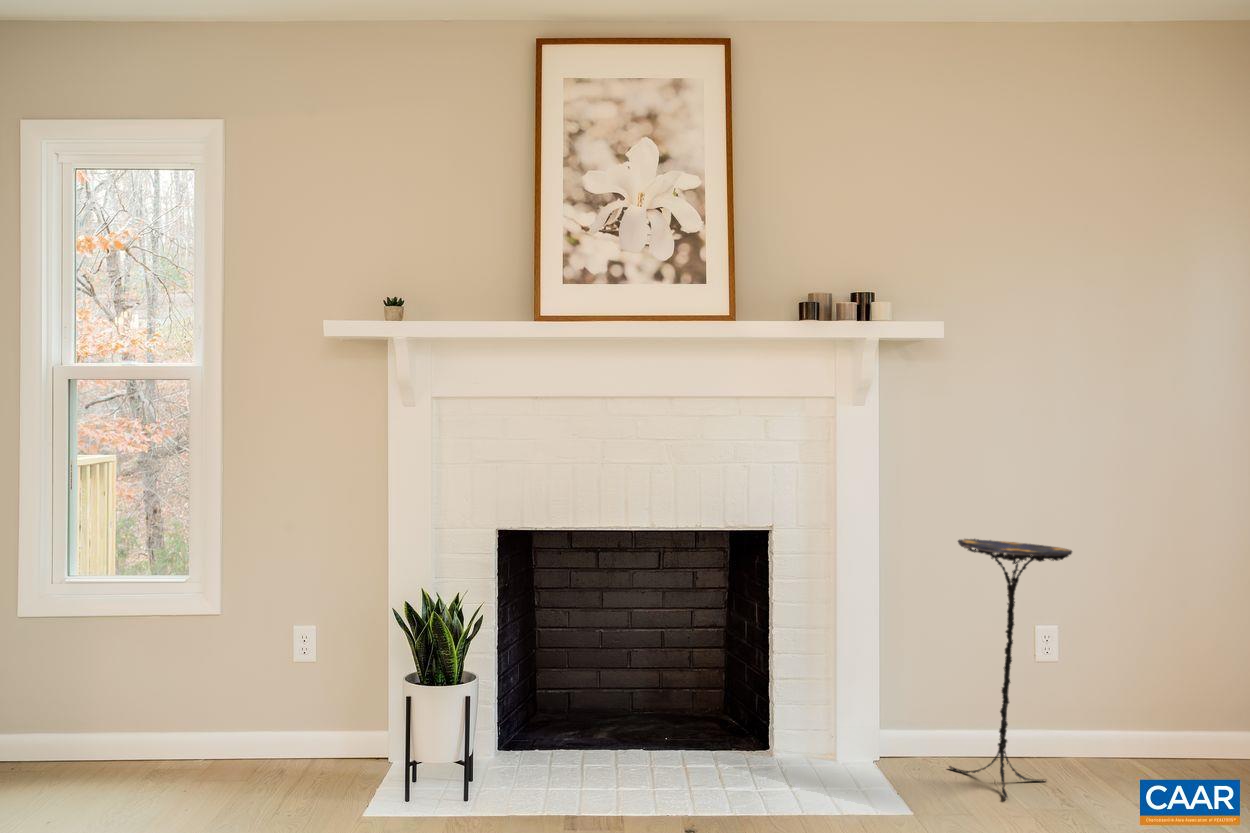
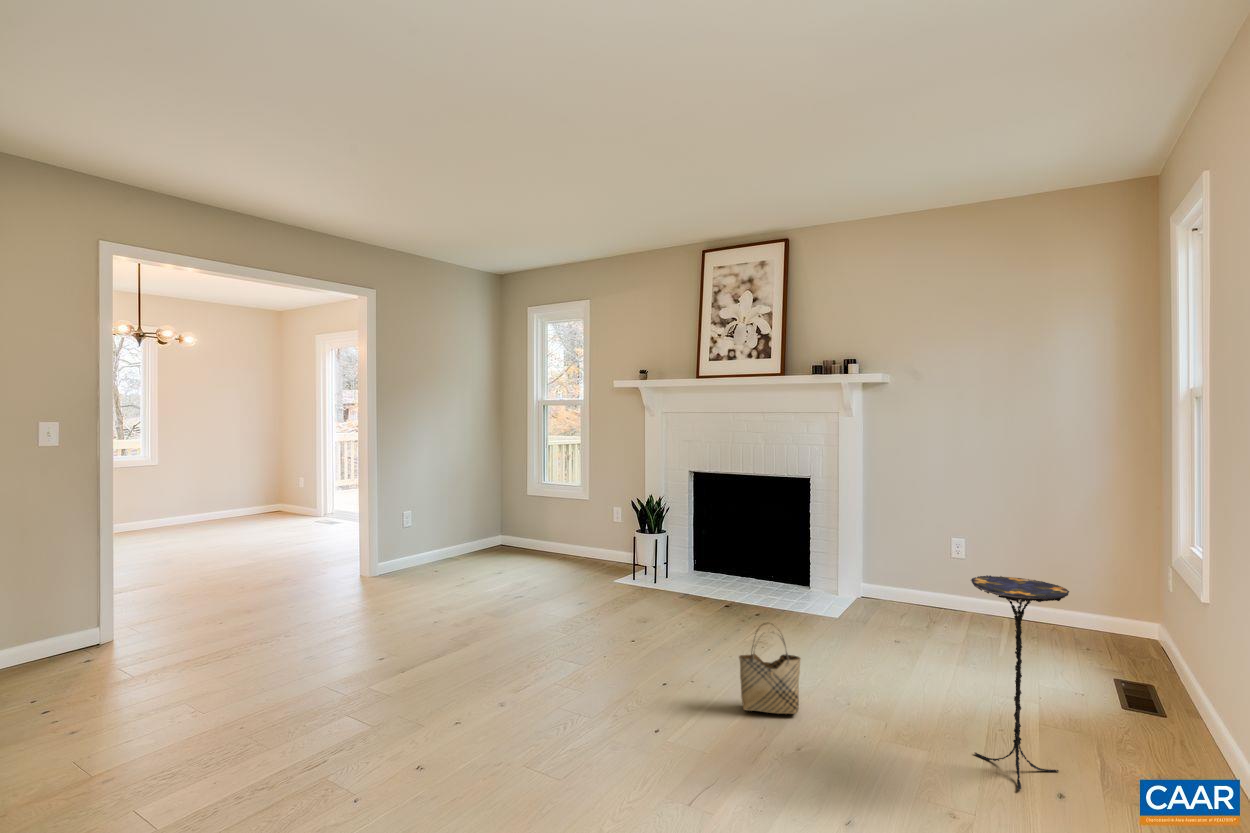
woven basket: none [647,614,730,735] -> present [739,623,801,714]

